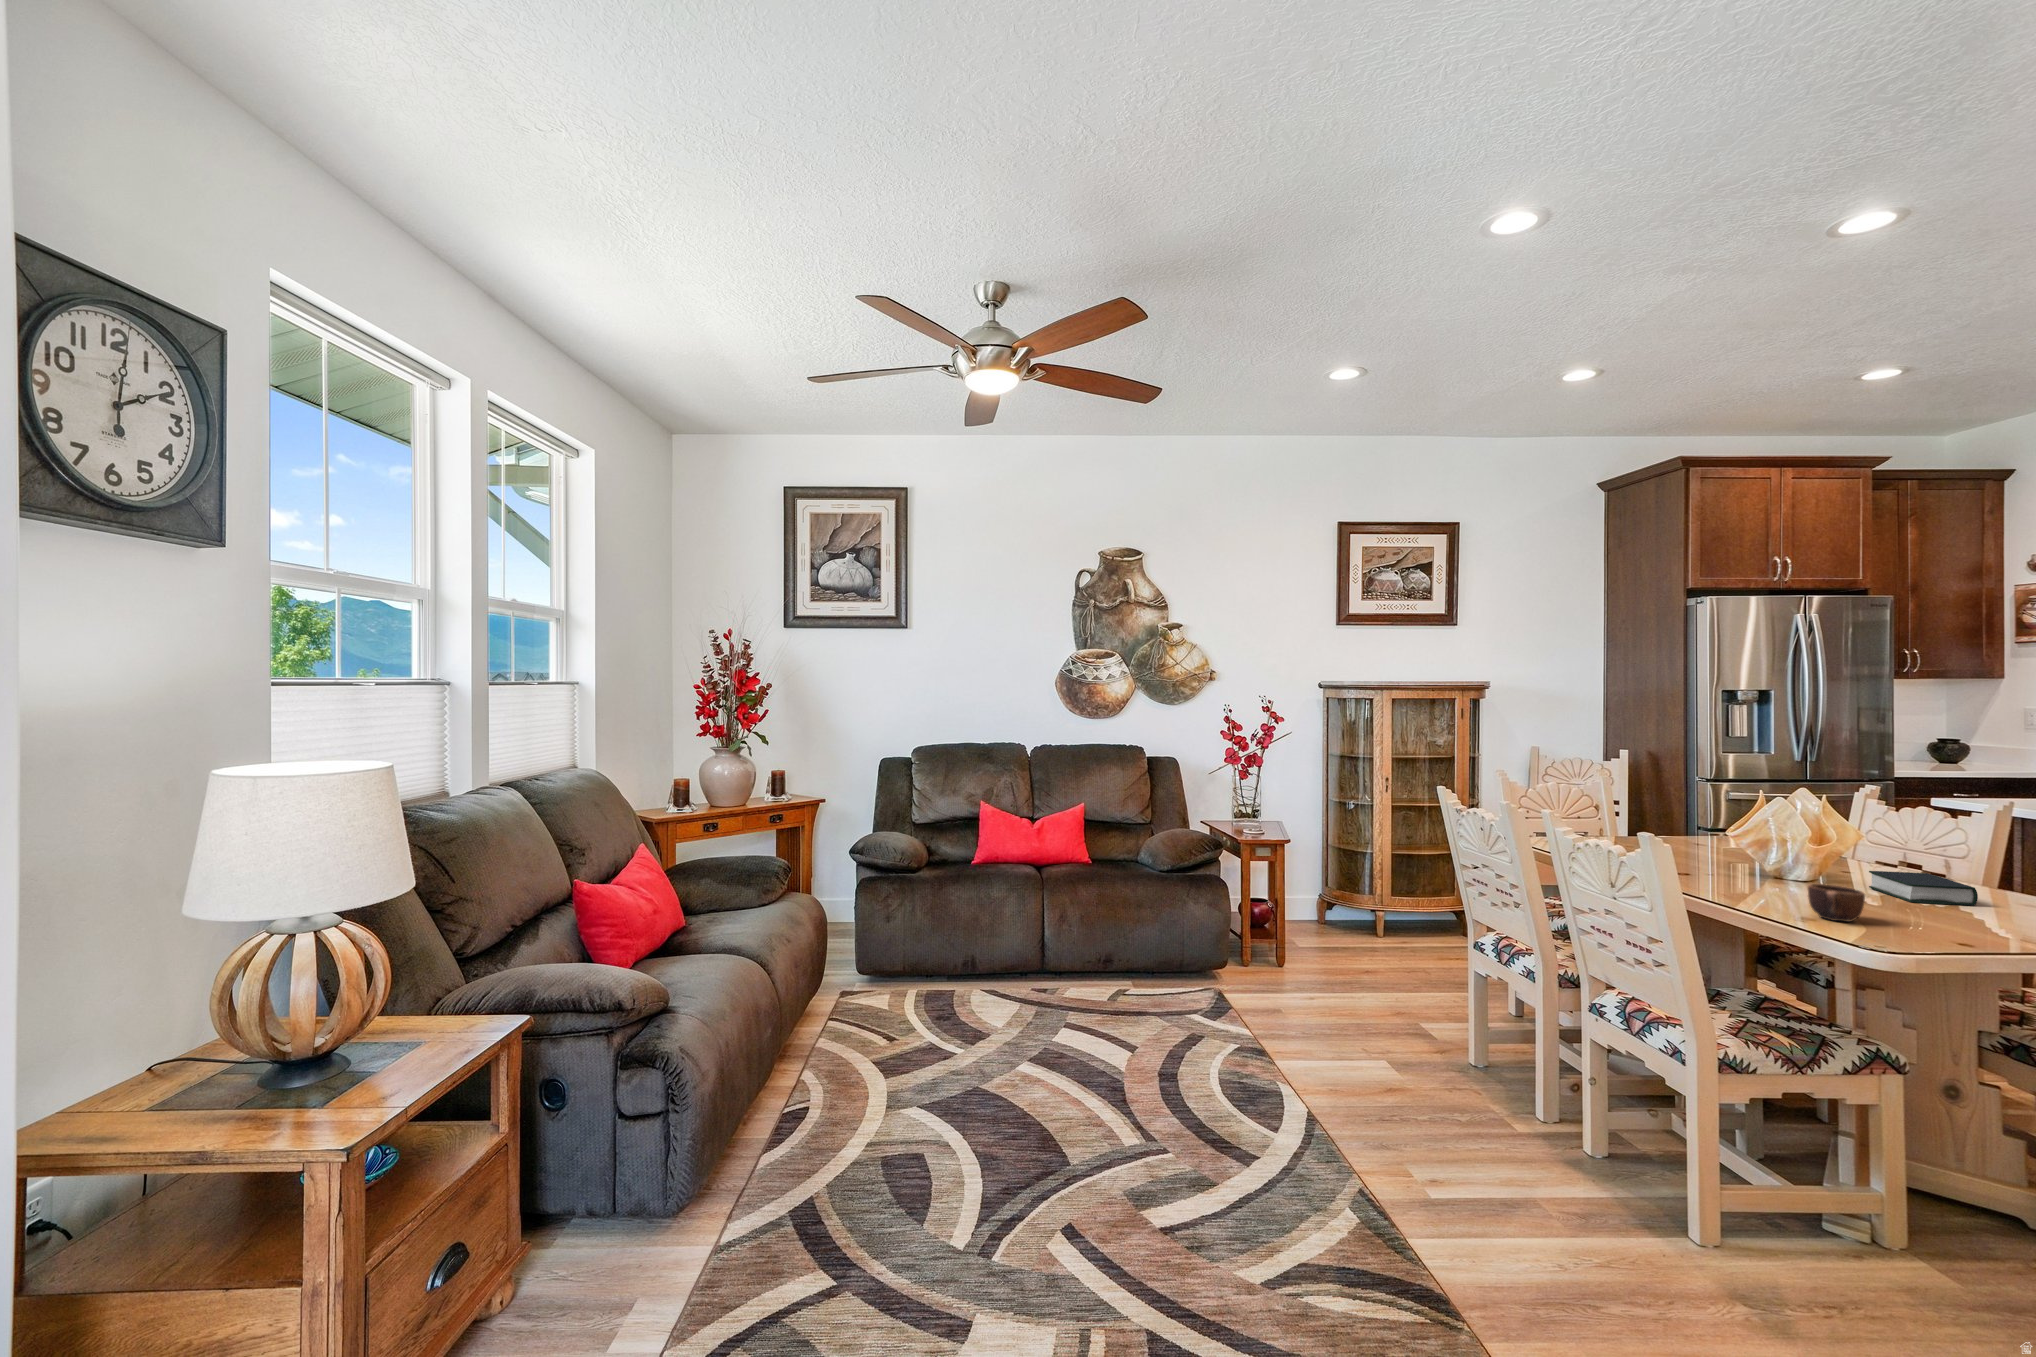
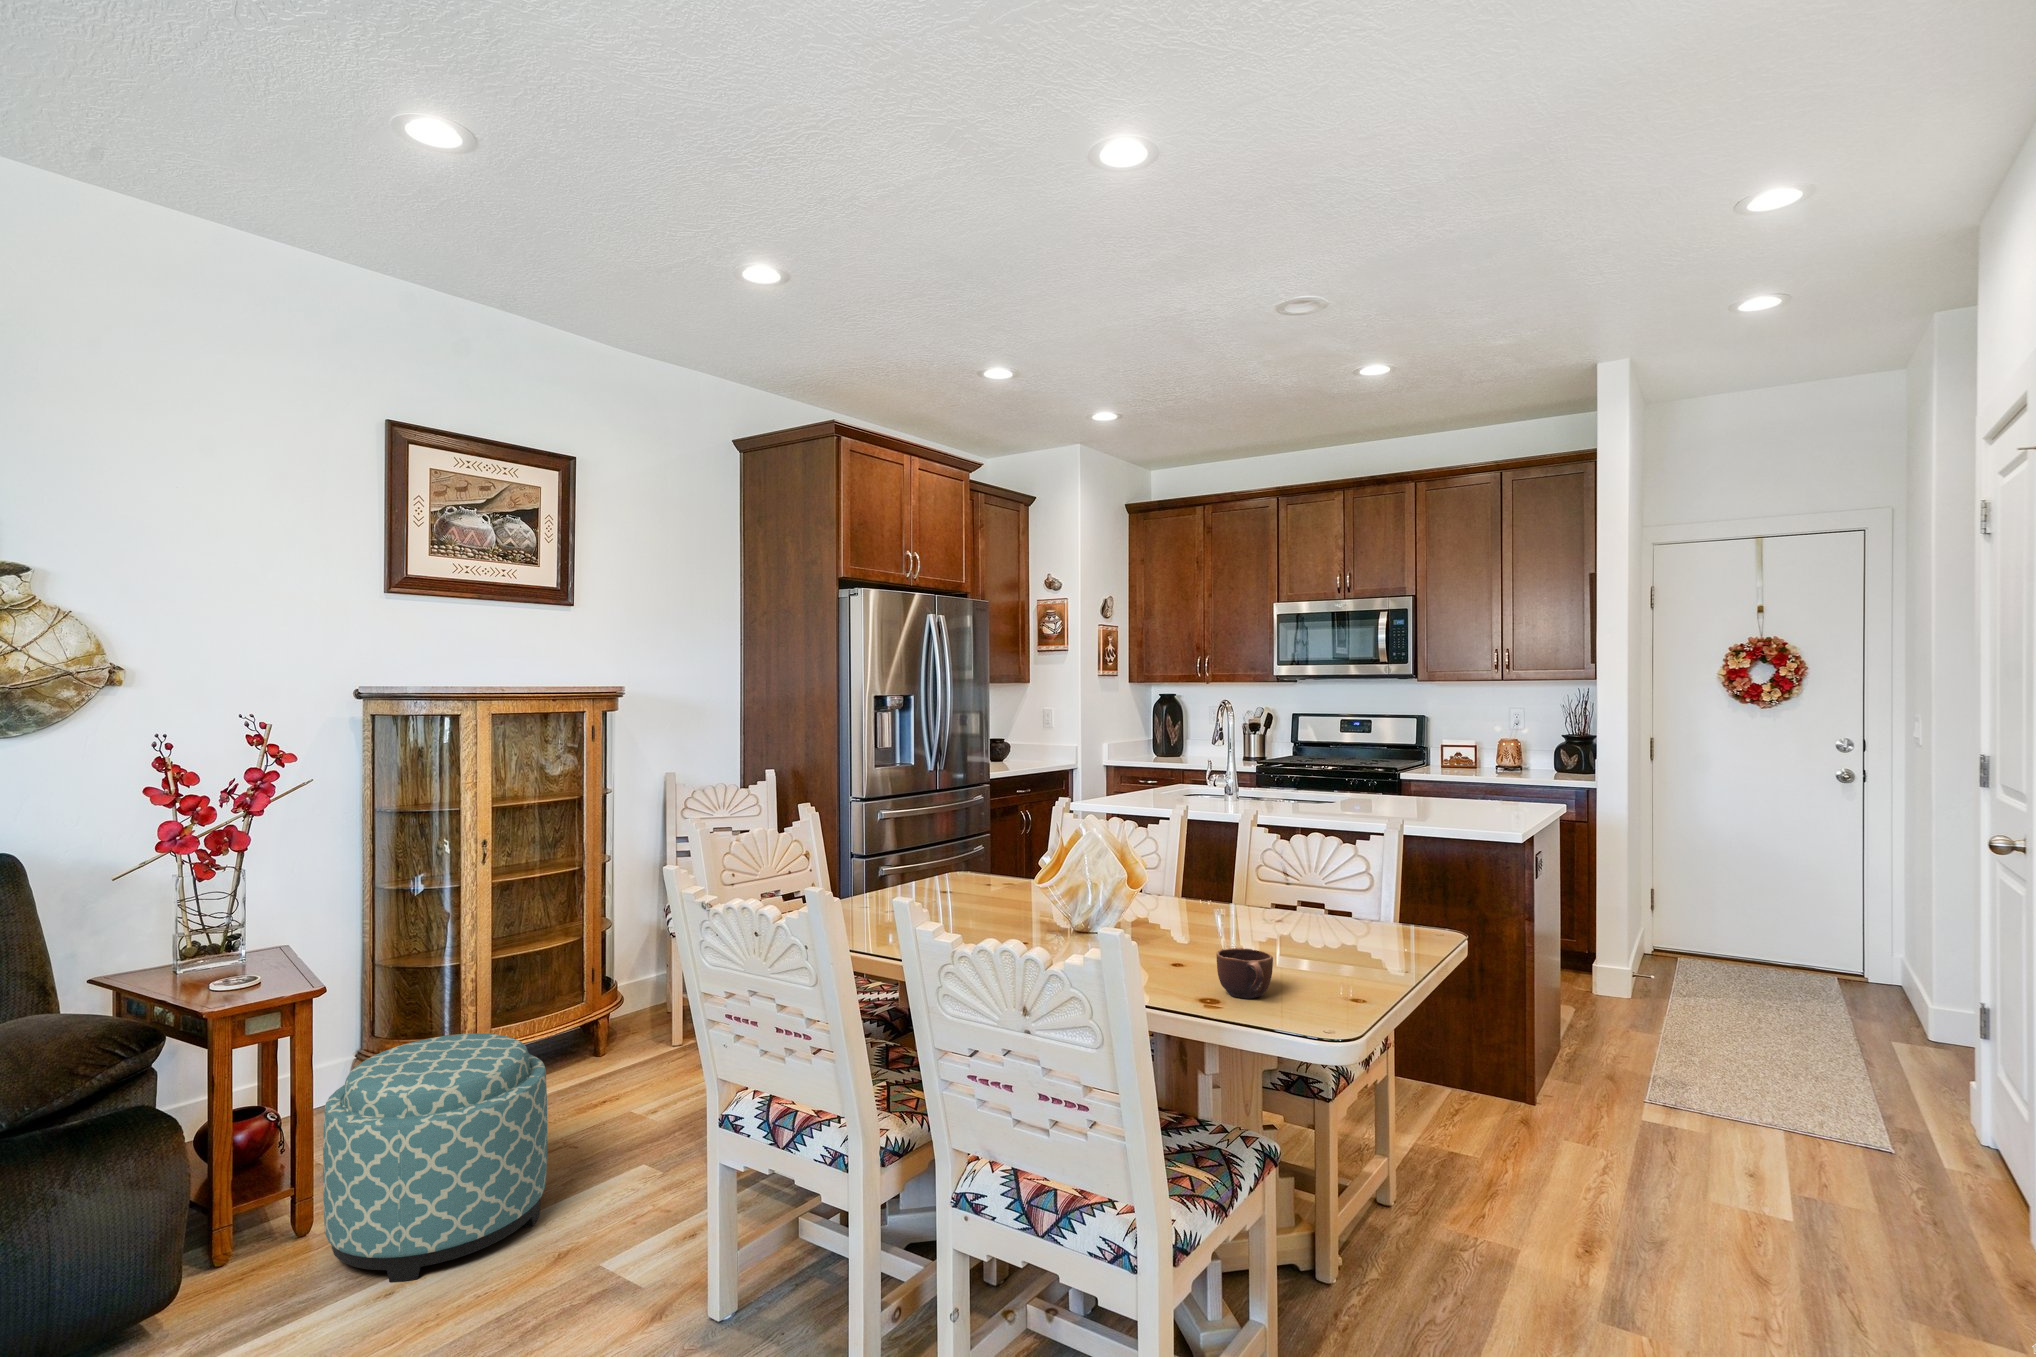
book: present [1869,871,1978,906] -> none [1168,898,1266,941]
ottoman: none [1287,880,1402,999] -> present [323,1033,547,1282]

